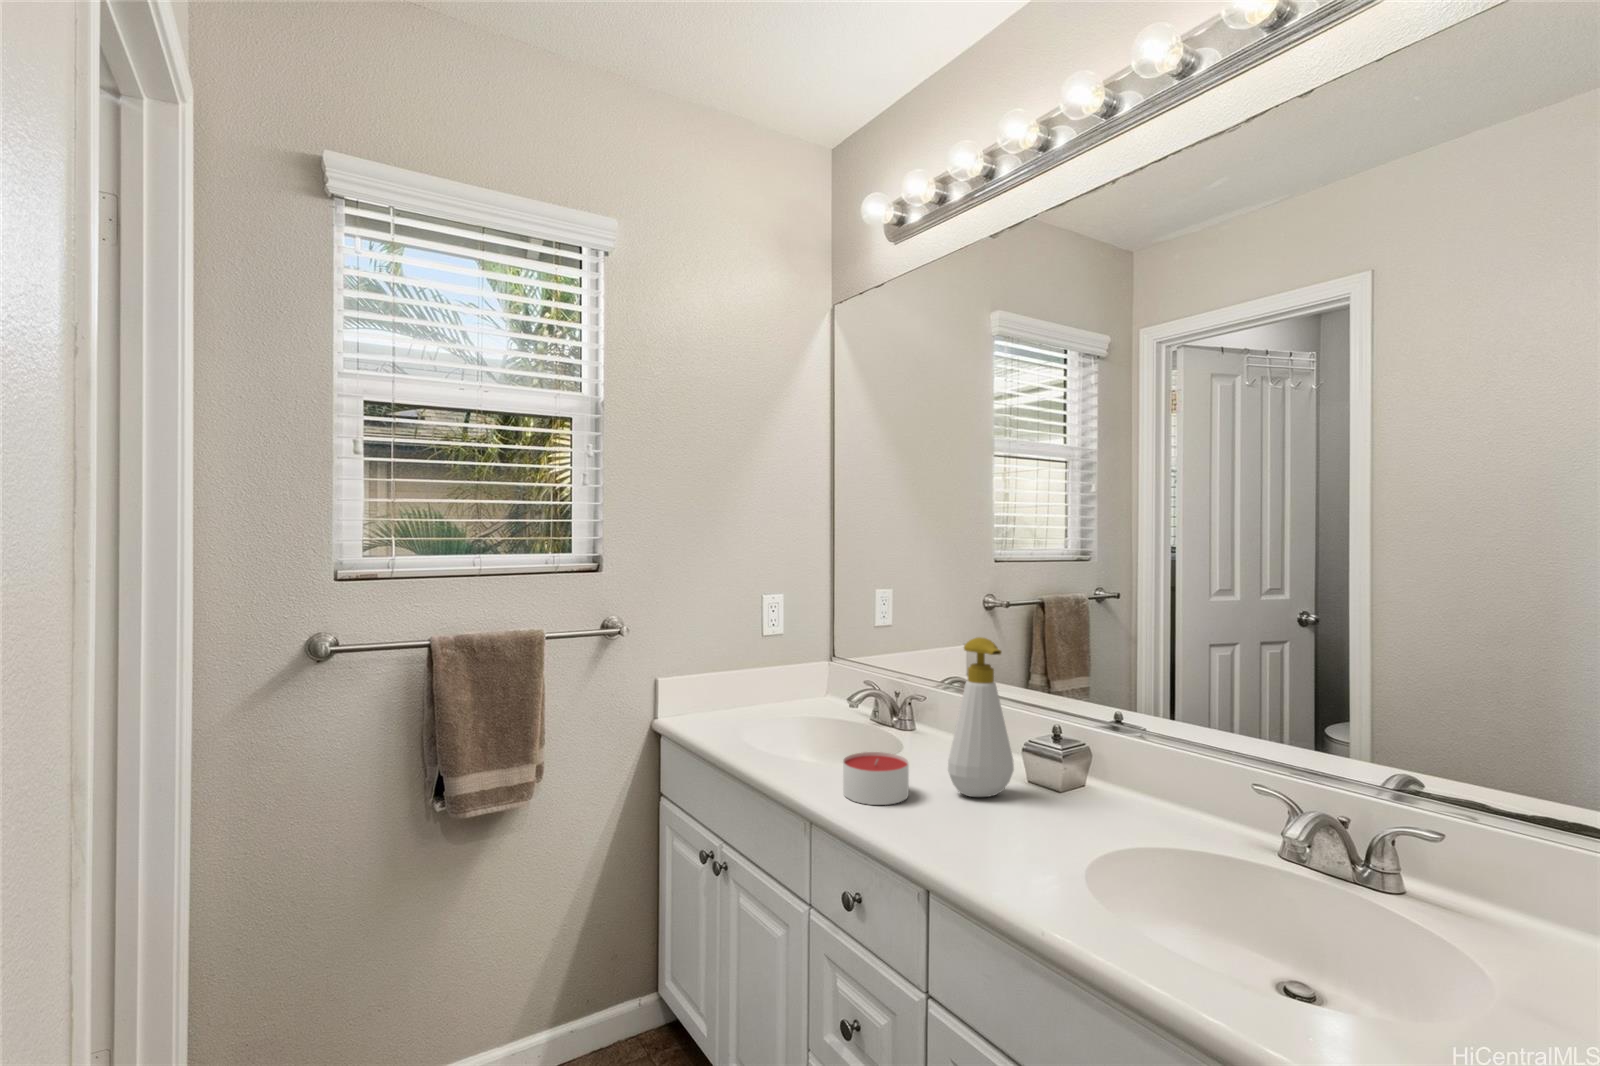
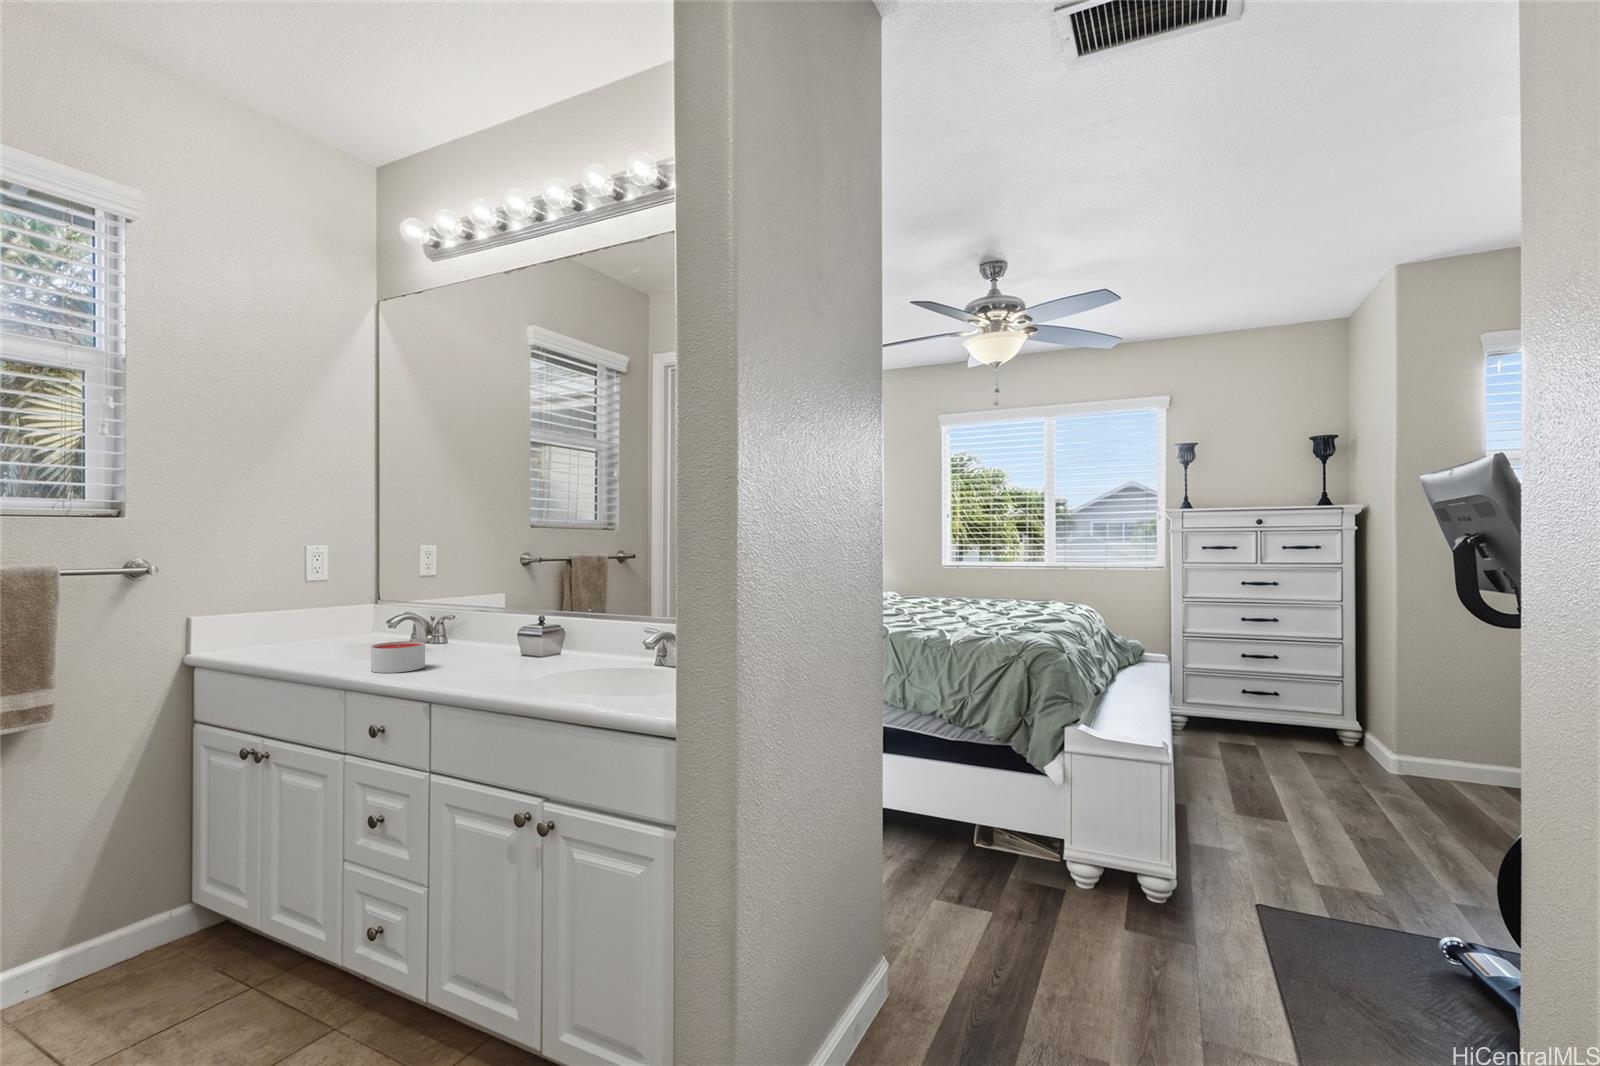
soap bottle: present [948,637,1014,797] -> none [457,554,506,664]

